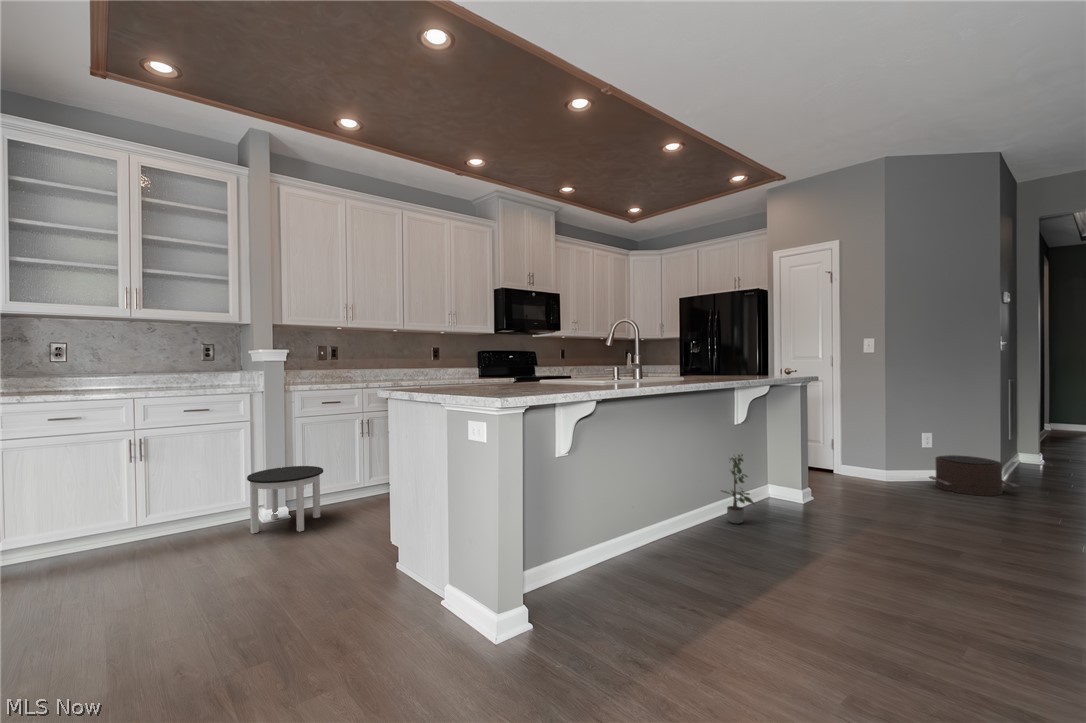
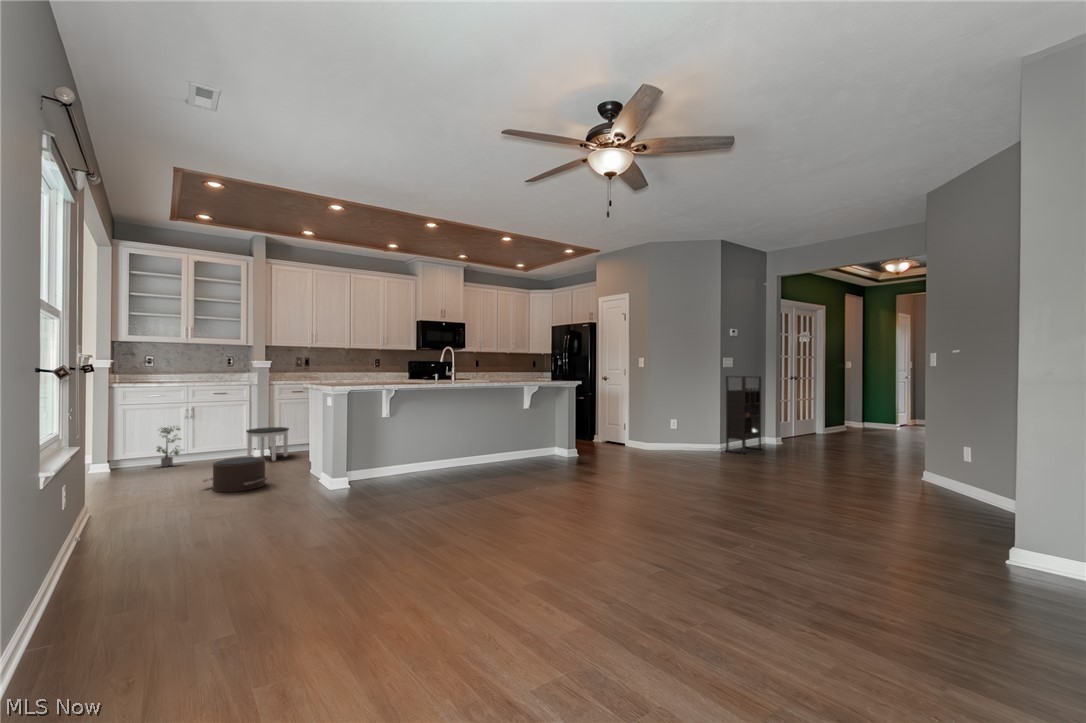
bookshelf: none [1001,364,1047,486] -> present [726,376,762,454]
potted plant: present [721,454,754,524] -> present [157,427,181,467]
pouf: present [929,455,1019,496] -> present [203,457,267,492]

